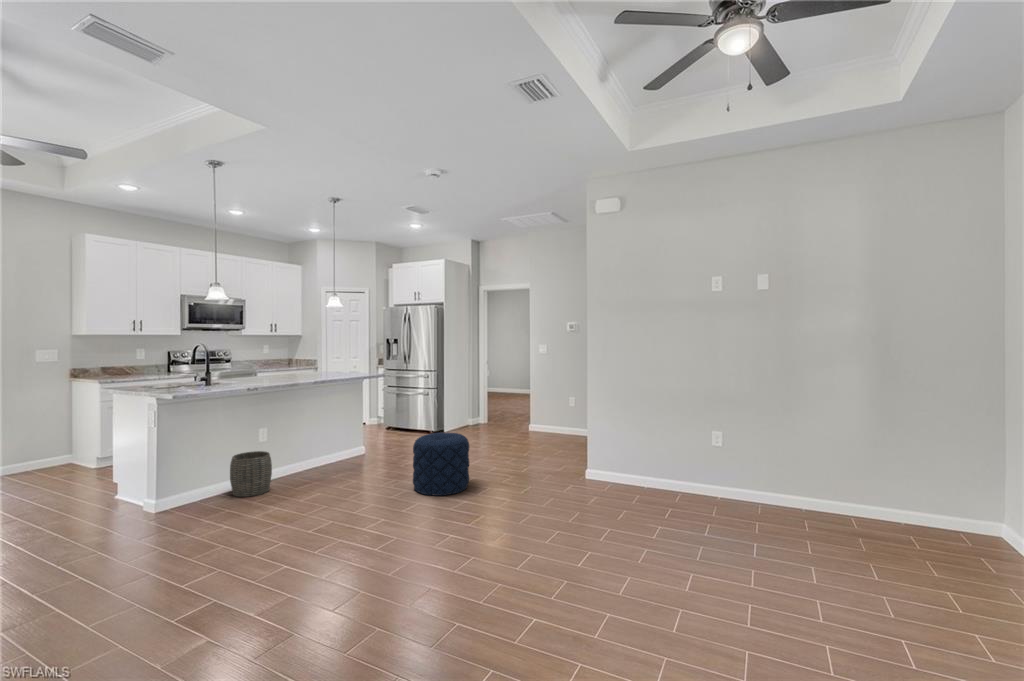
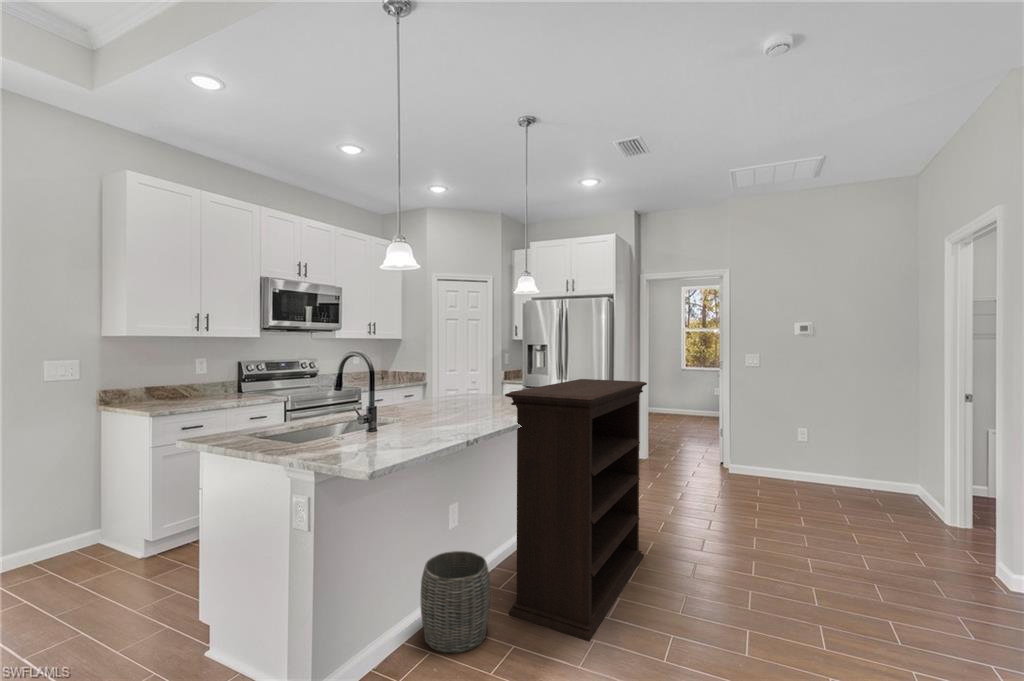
bookshelf: none [284,360,401,494] -> present [505,379,647,641]
pouf: present [413,433,469,496] -> none [738,512,858,649]

